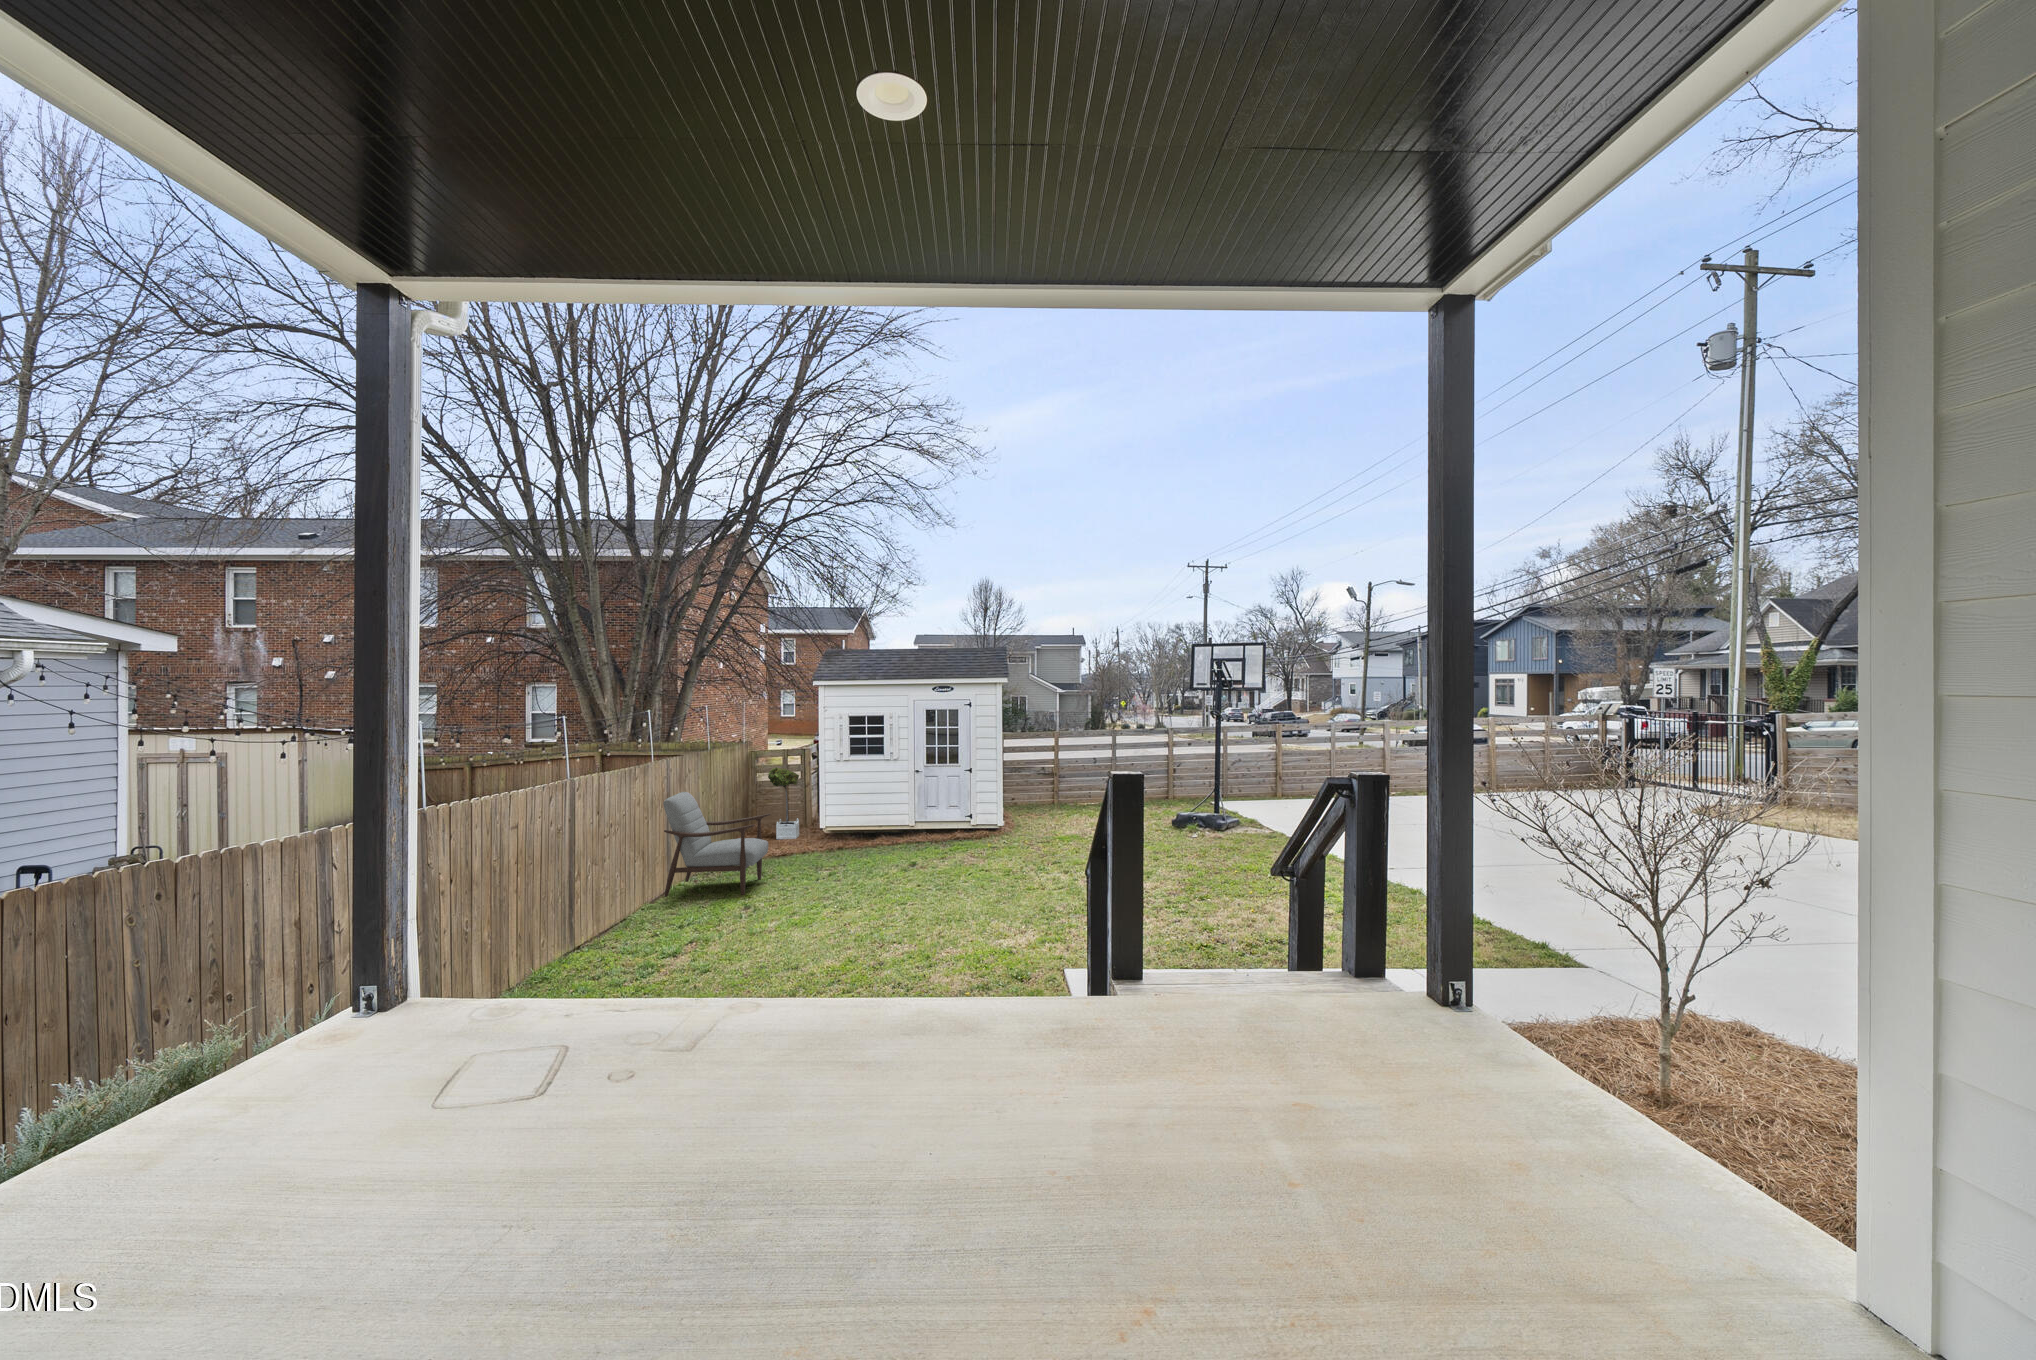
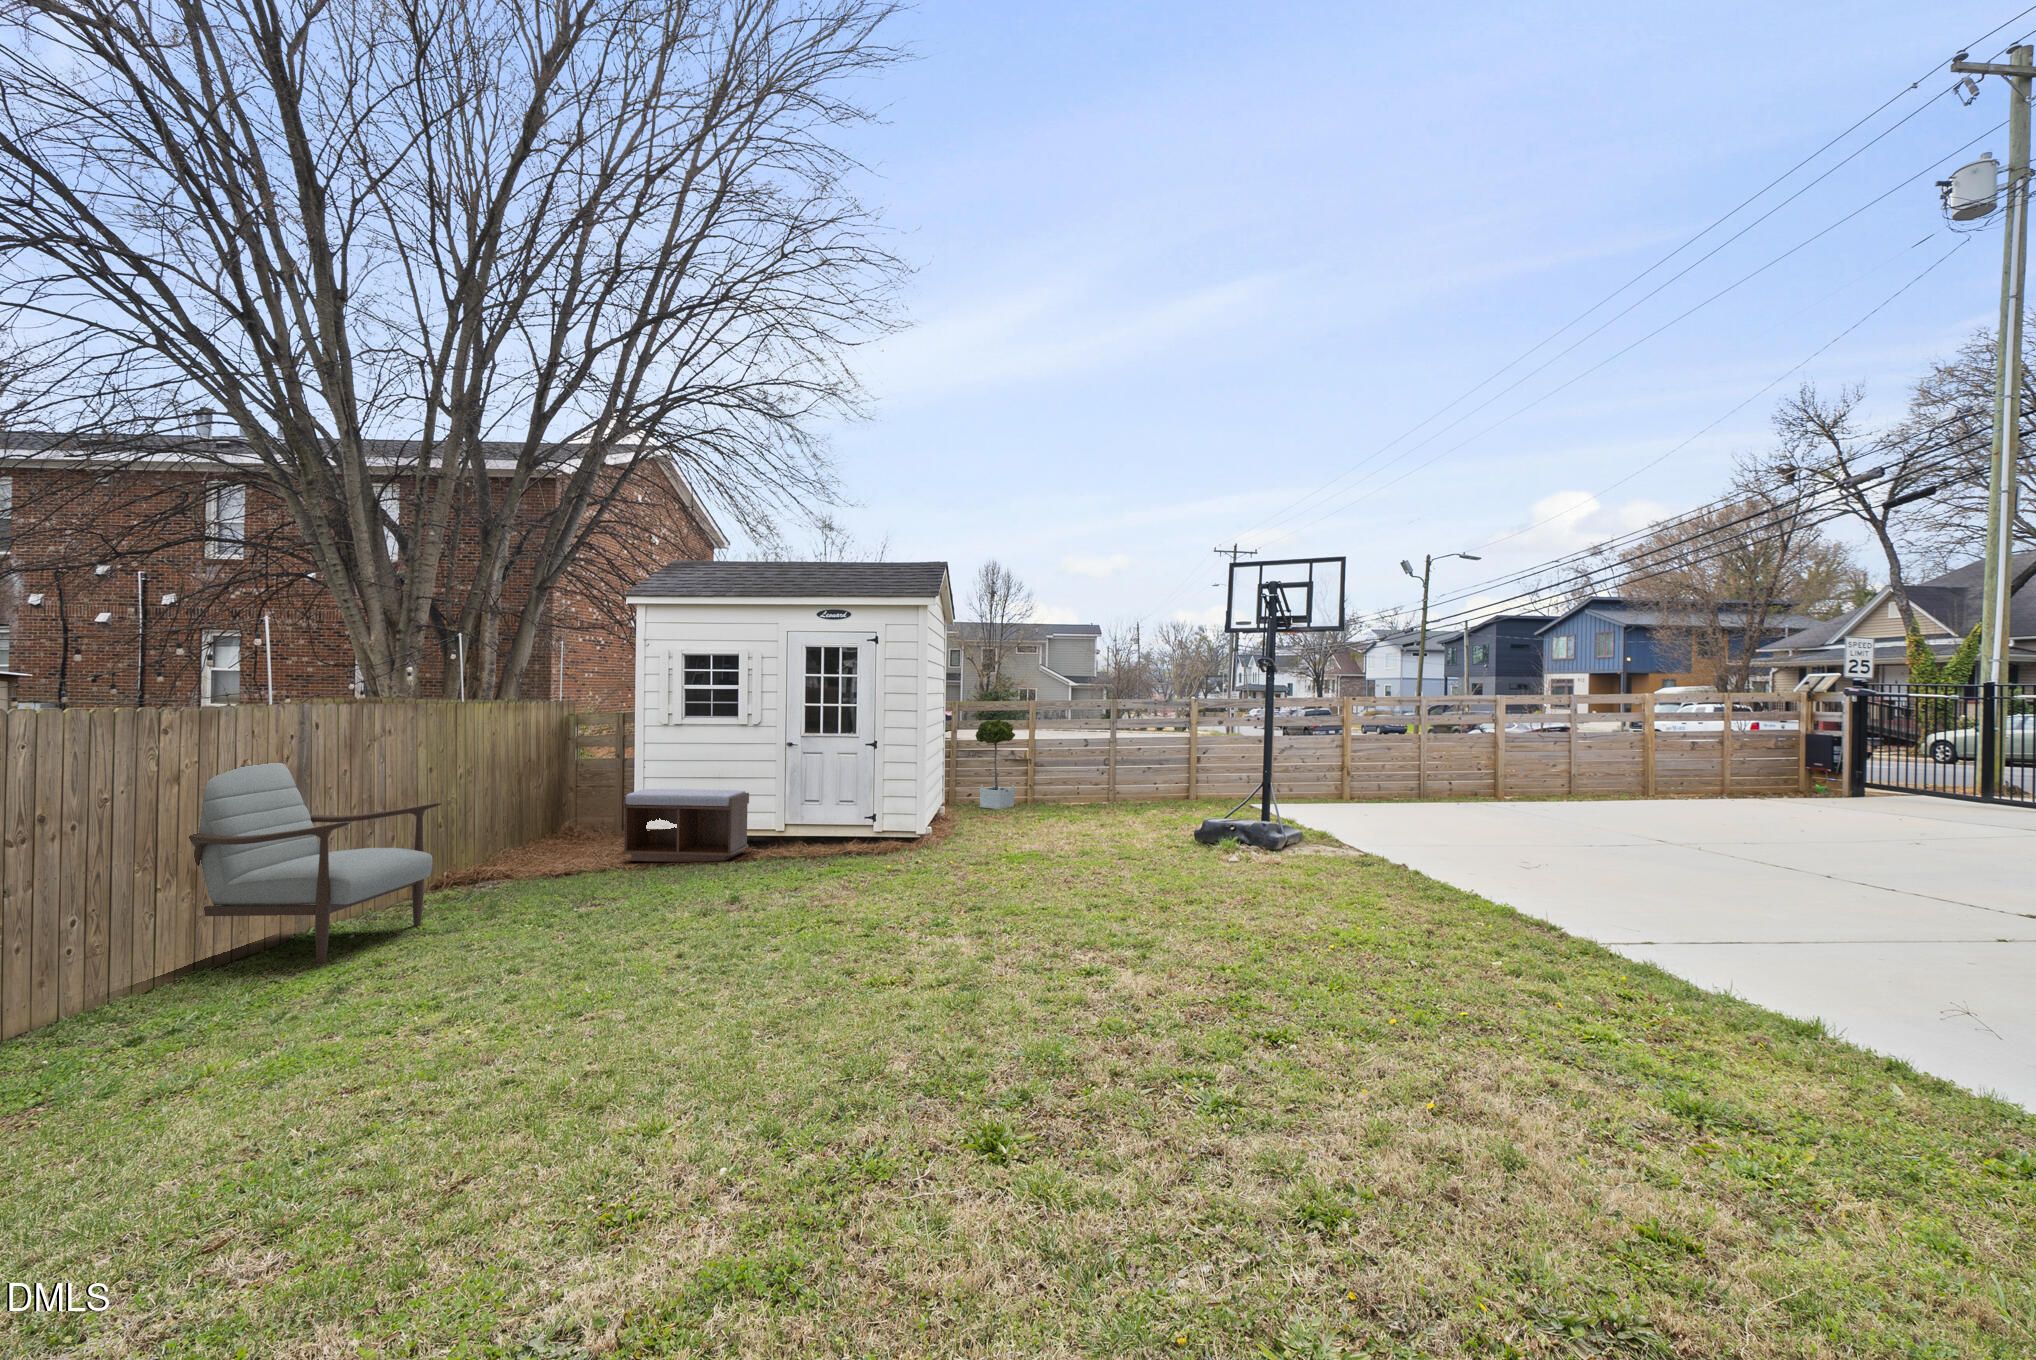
potted tree: present [768,767,799,839] -> present [975,719,1015,809]
bench: none [824,802,895,846] -> present [622,789,749,862]

